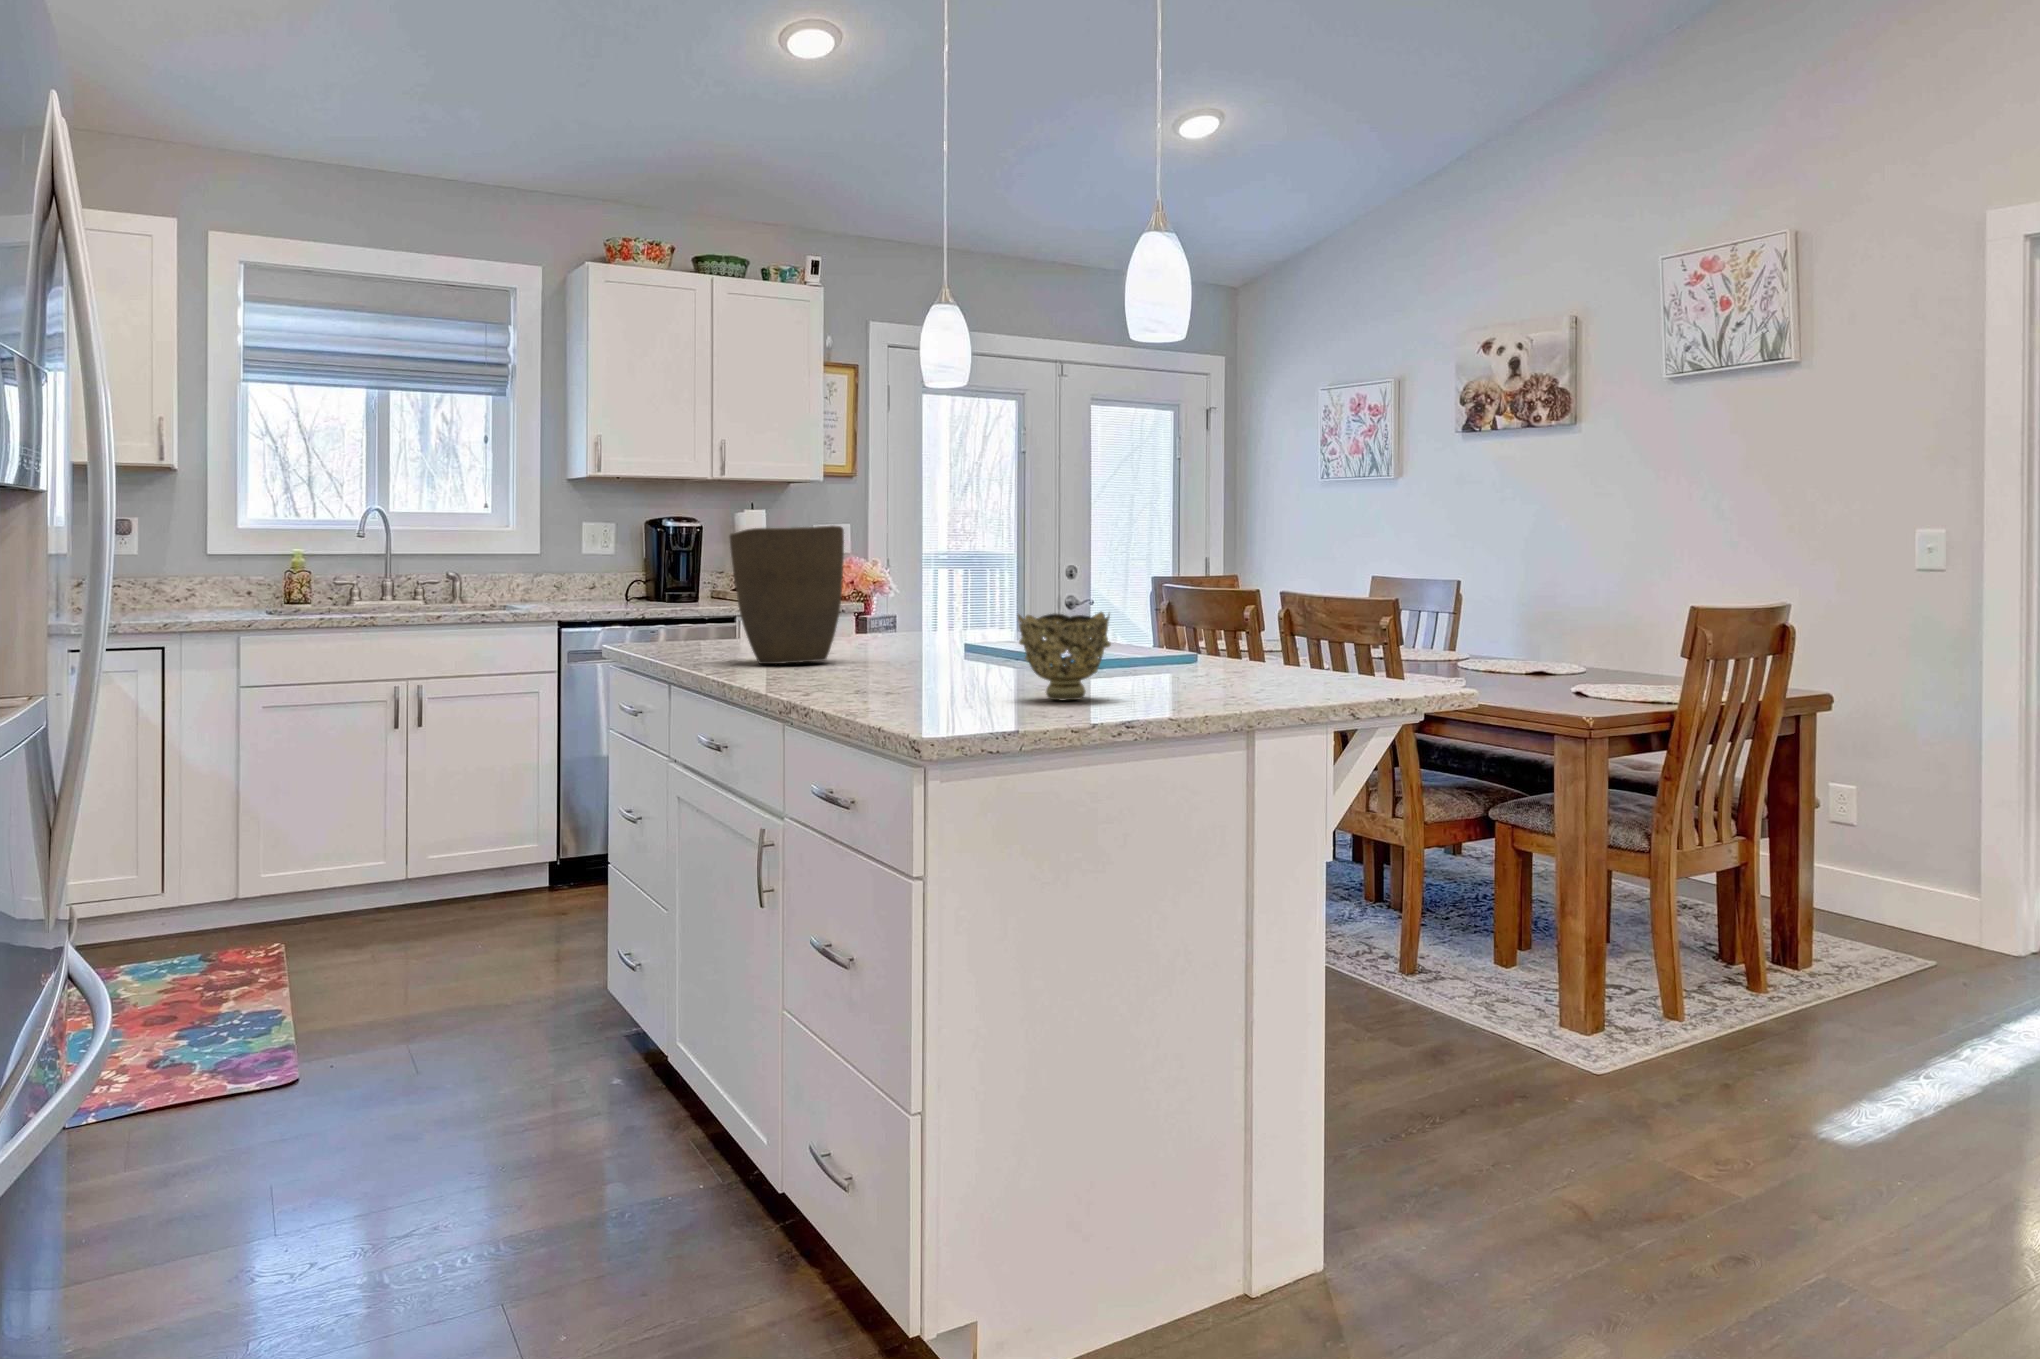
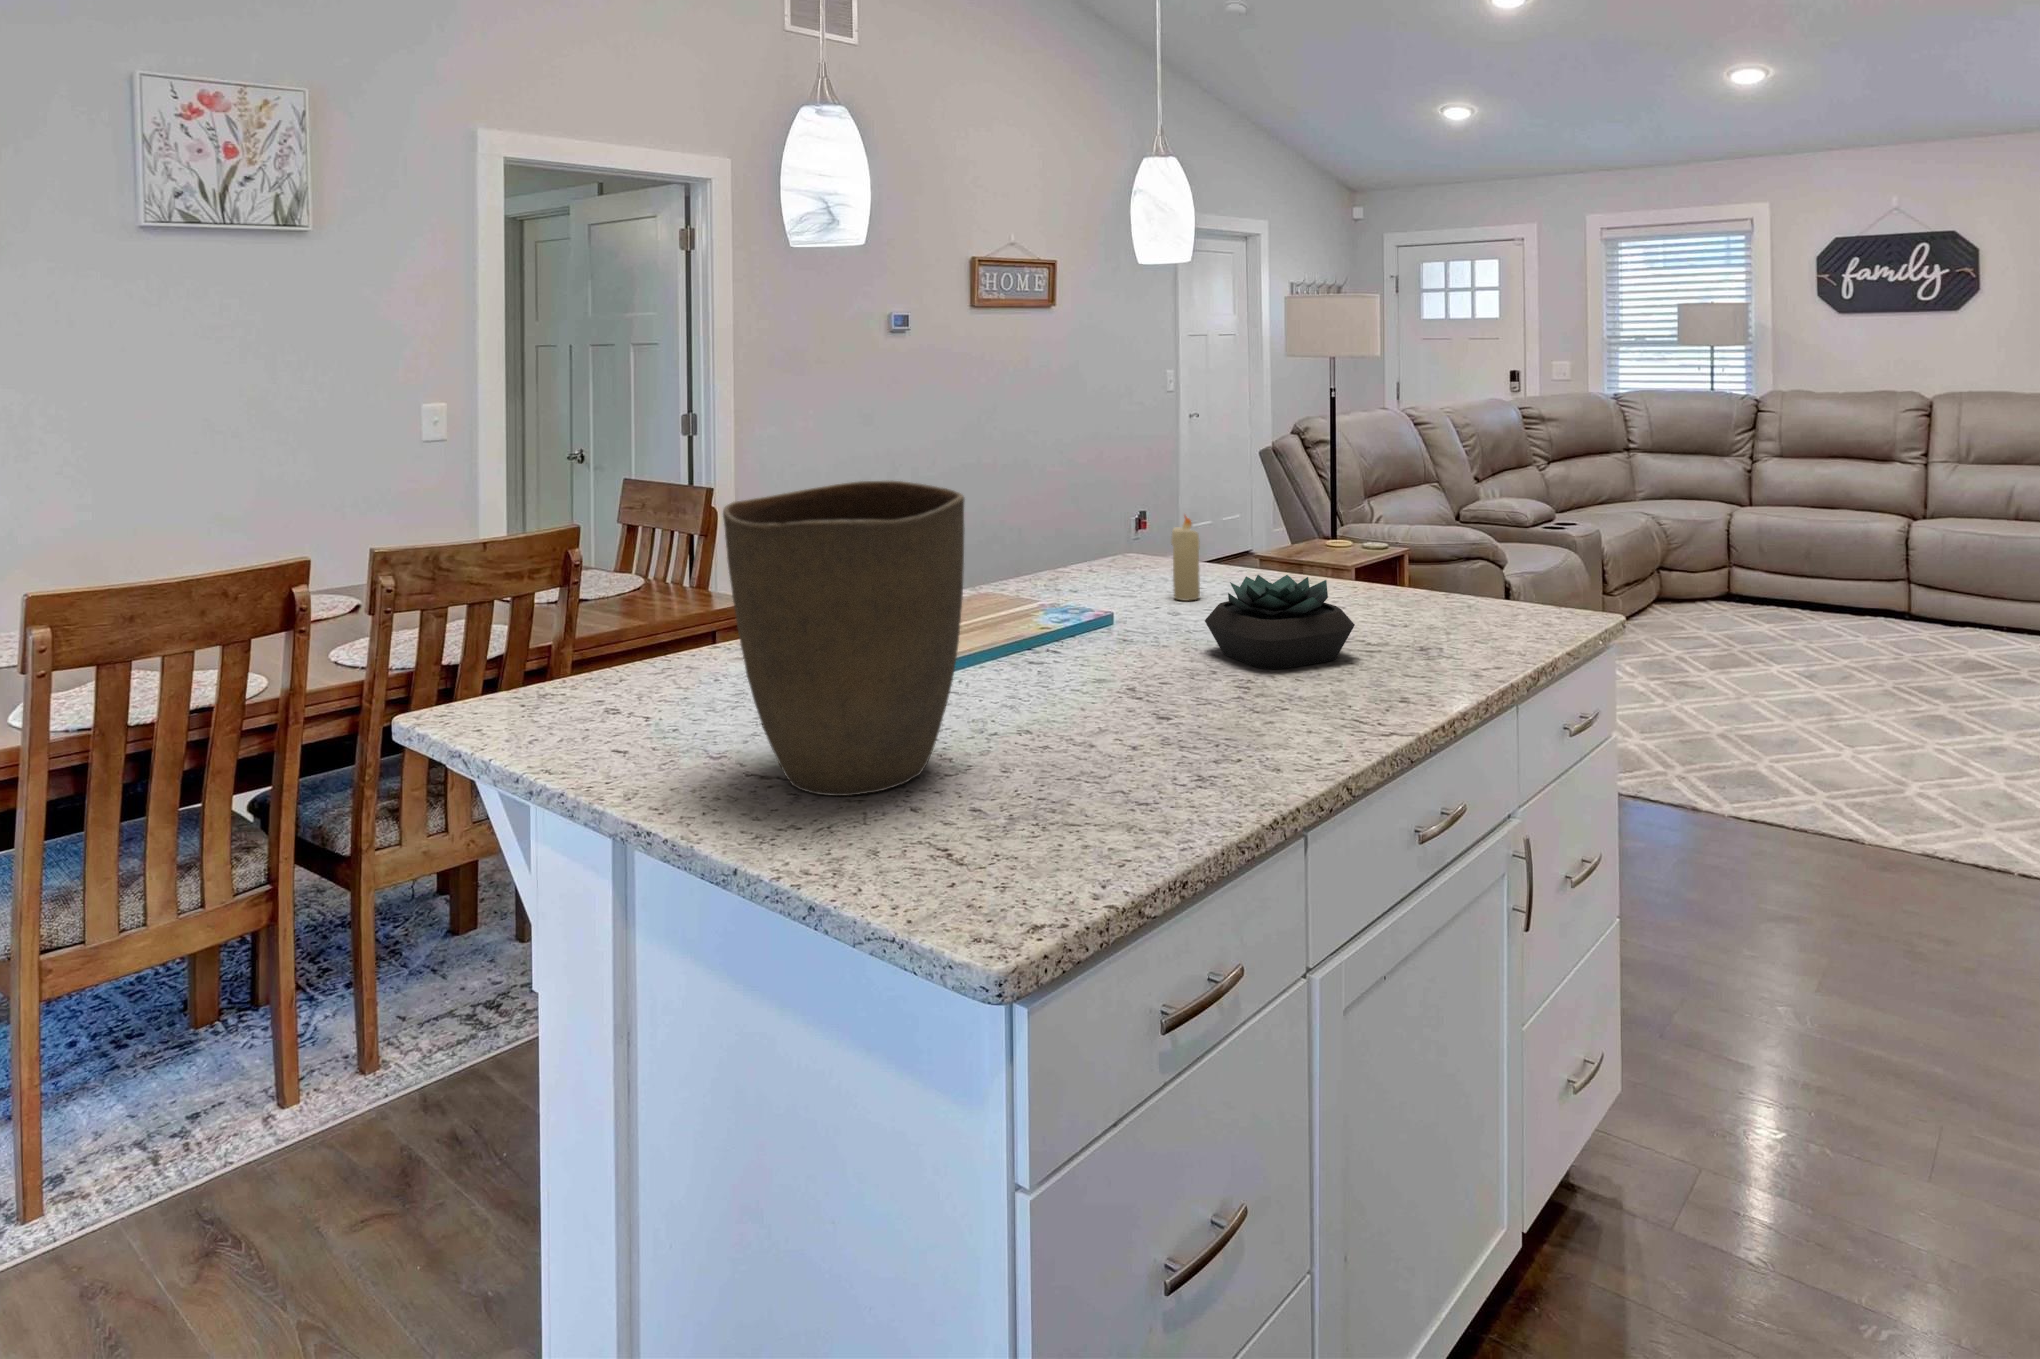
candle: none [1184,600,1212,684] -> present [1171,516,1200,601]
decorative bowl: present [1017,612,1111,700] -> none [1354,524,1450,619]
succulent plant: none [899,625,1007,689] -> present [1205,575,1355,669]

